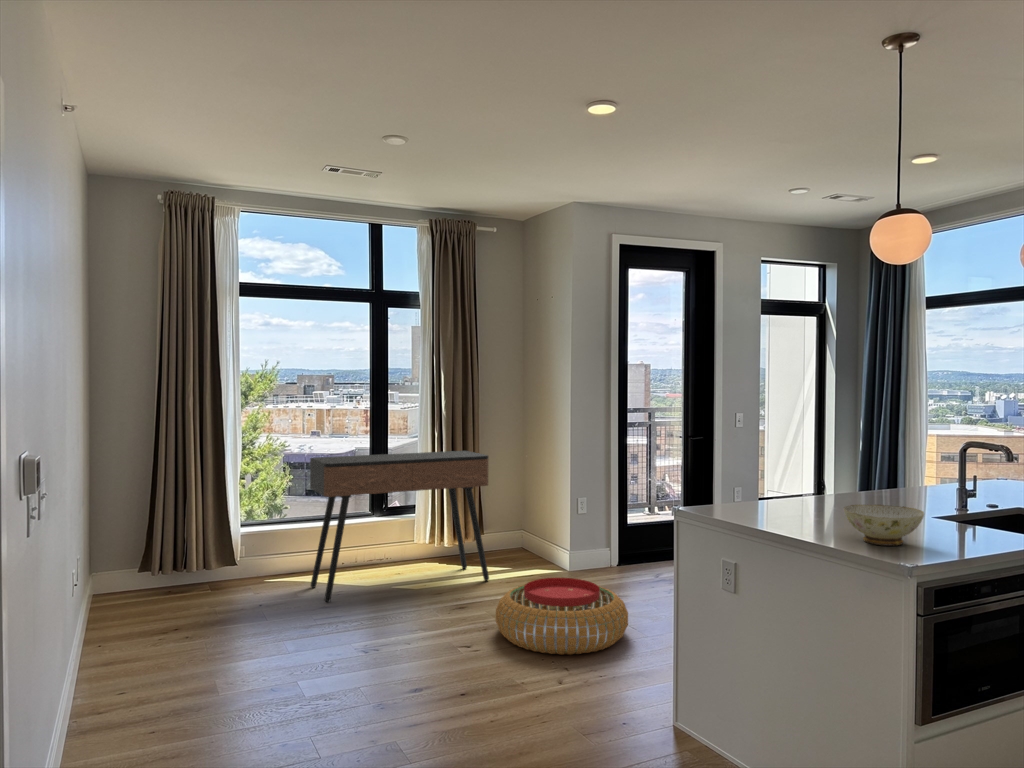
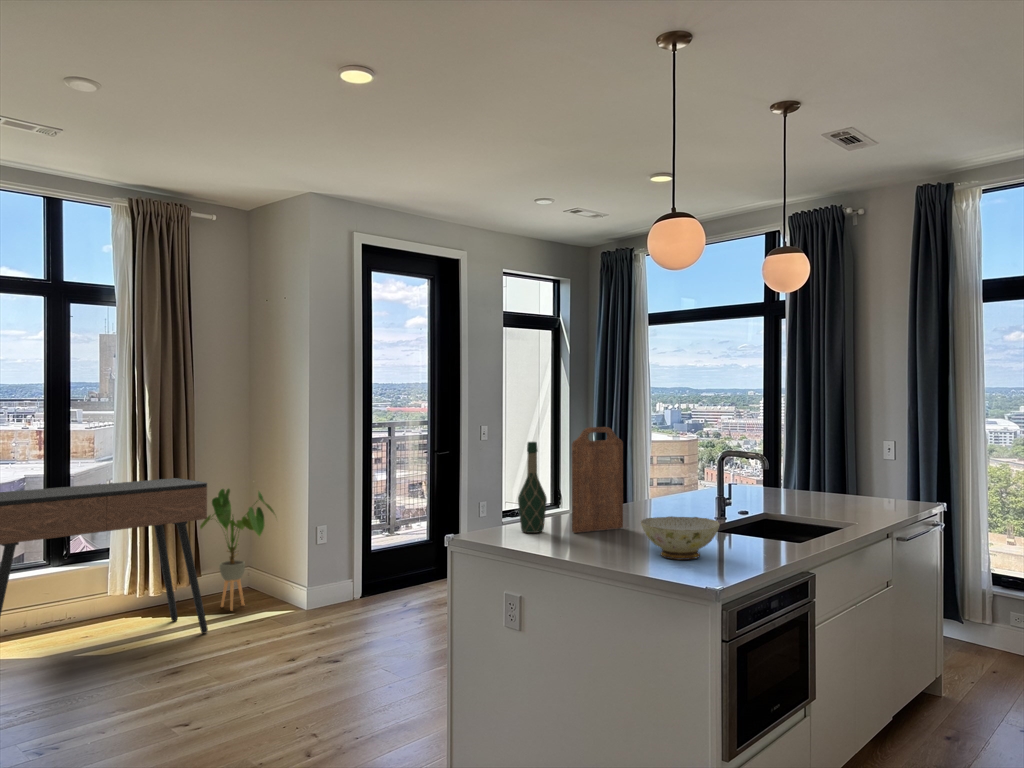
cutting board: none [787,418,841,515] -> present [572,427,623,533]
wine bottle: none [735,430,762,512] -> present [518,442,547,533]
house plant: none [485,461,547,565] -> present [200,489,275,611]
pouf: present [496,578,628,654] -> none [223,622,383,716]

